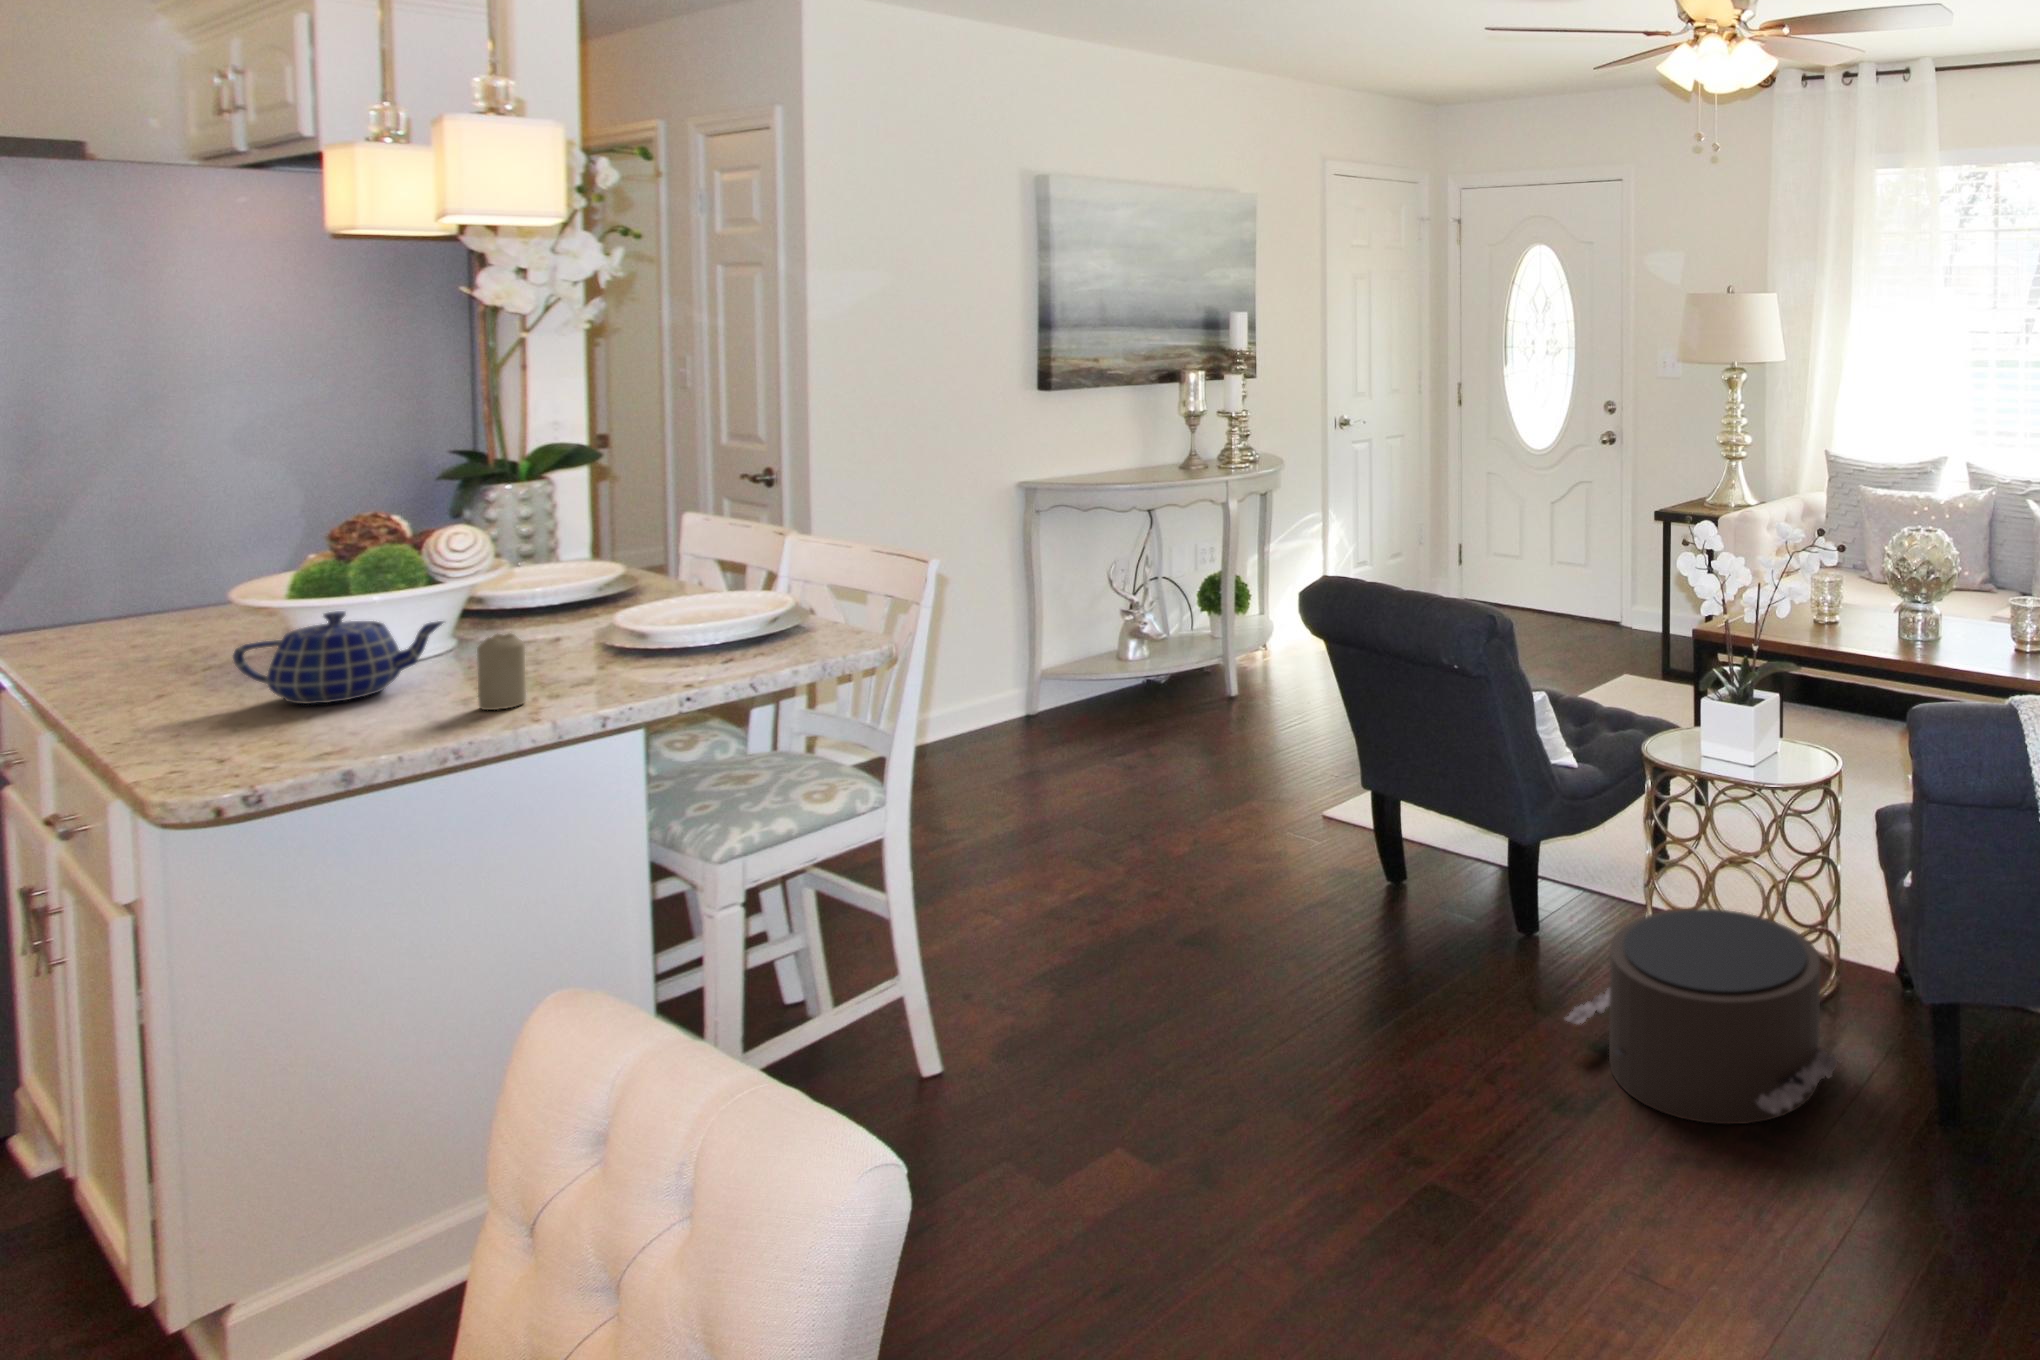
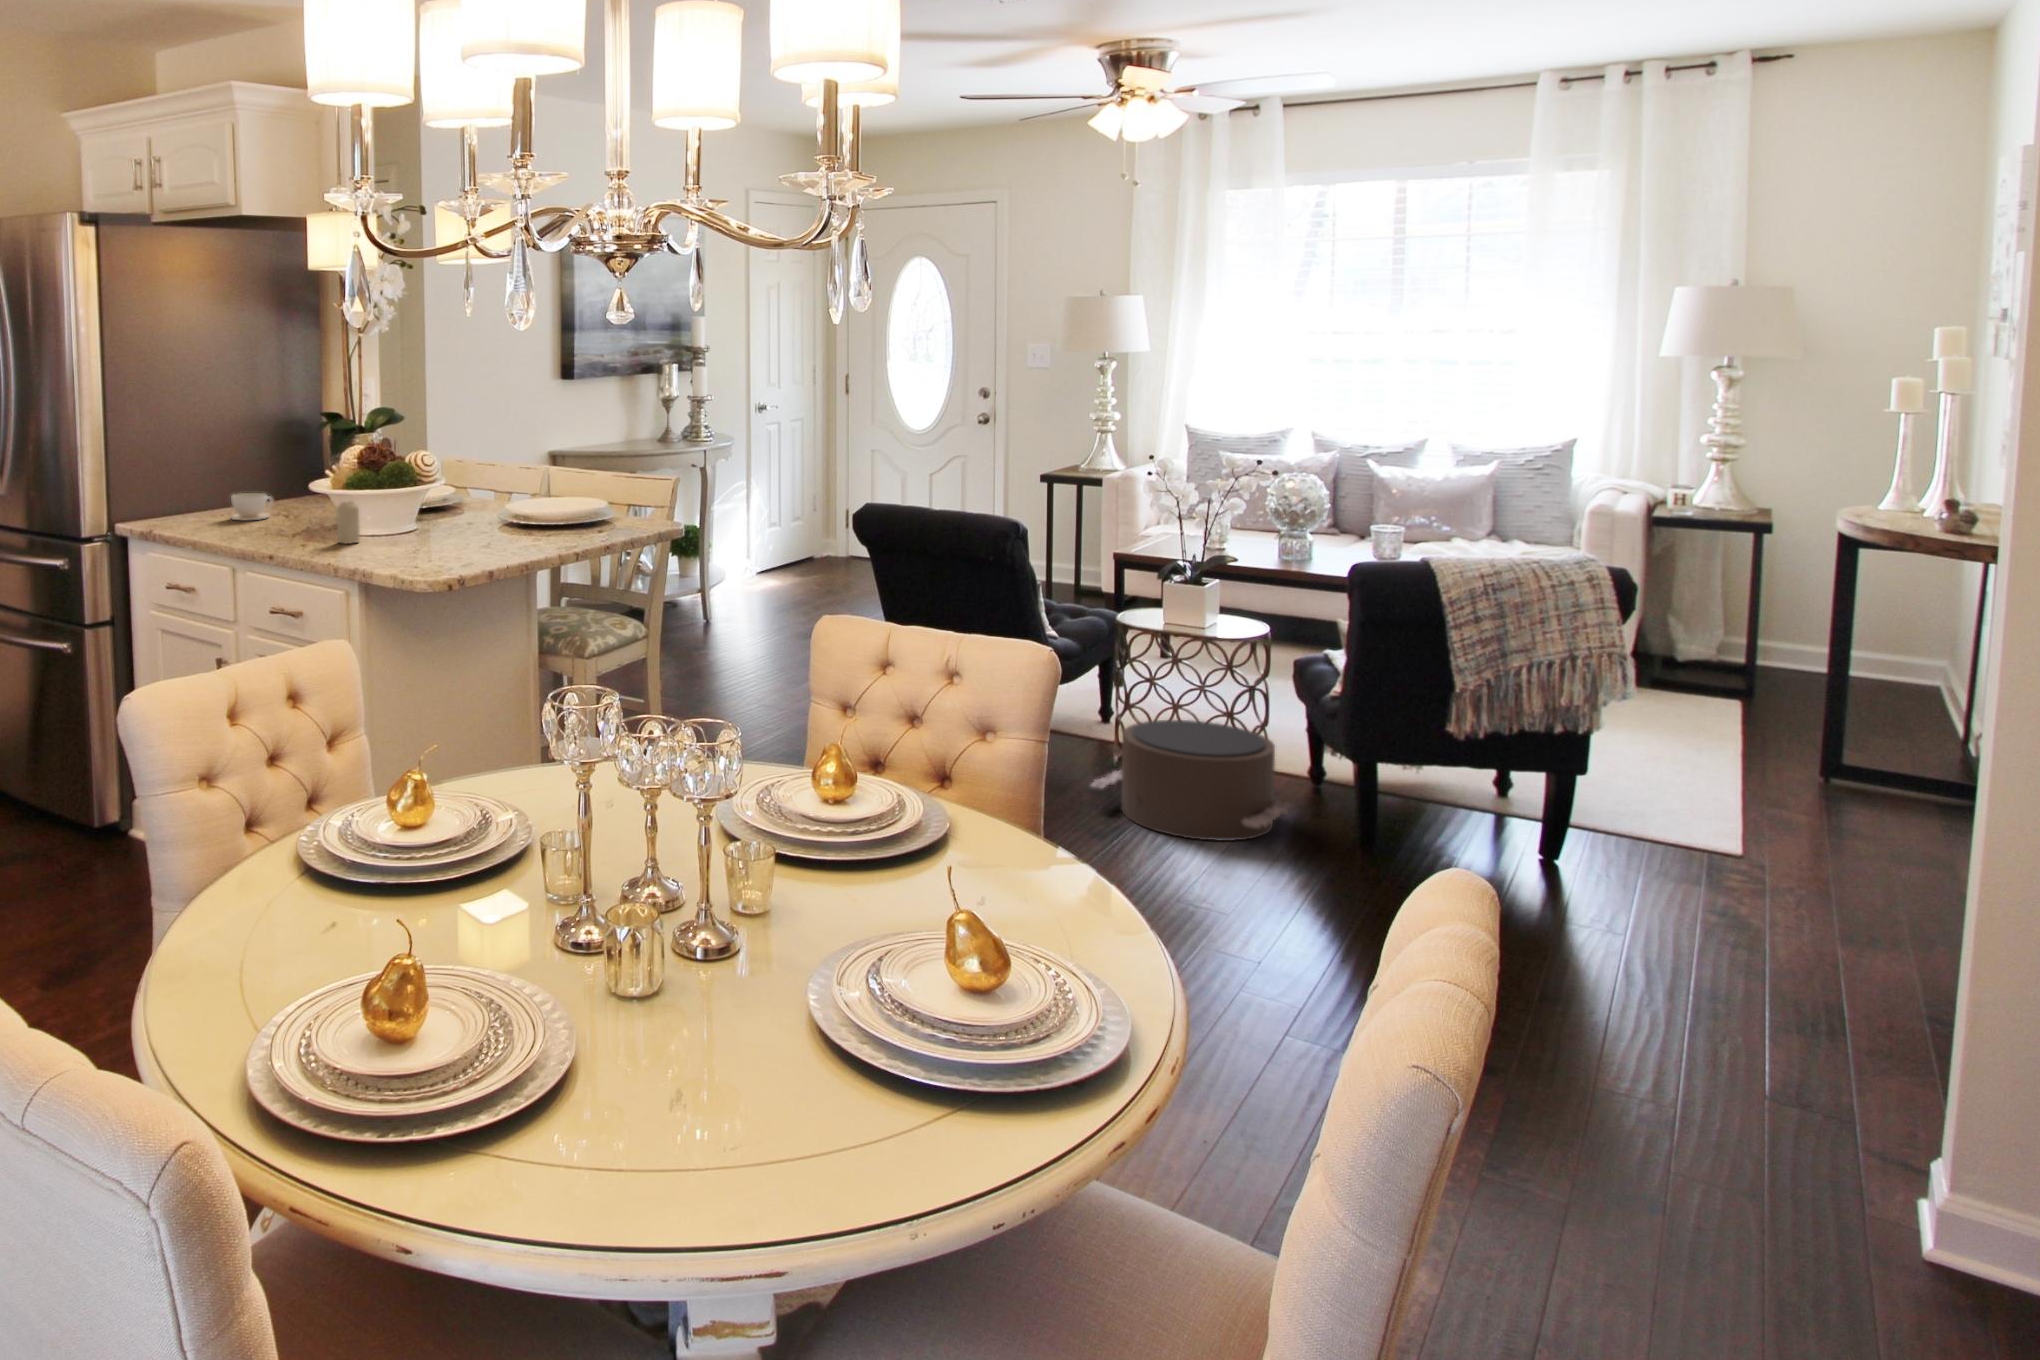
coffee cup: none [113,600,210,650] -> present [231,493,273,520]
teapot: present [233,611,443,704] -> none [384,486,480,537]
candle: present [477,634,526,710] -> present [336,501,360,543]

